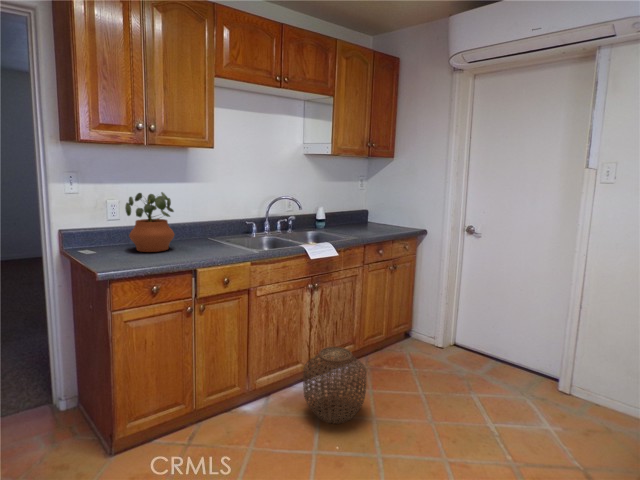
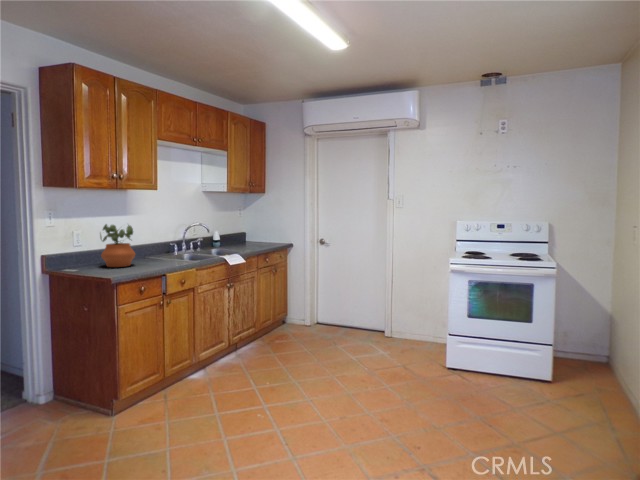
woven basket: present [303,347,367,424] -> none [235,322,278,372]

